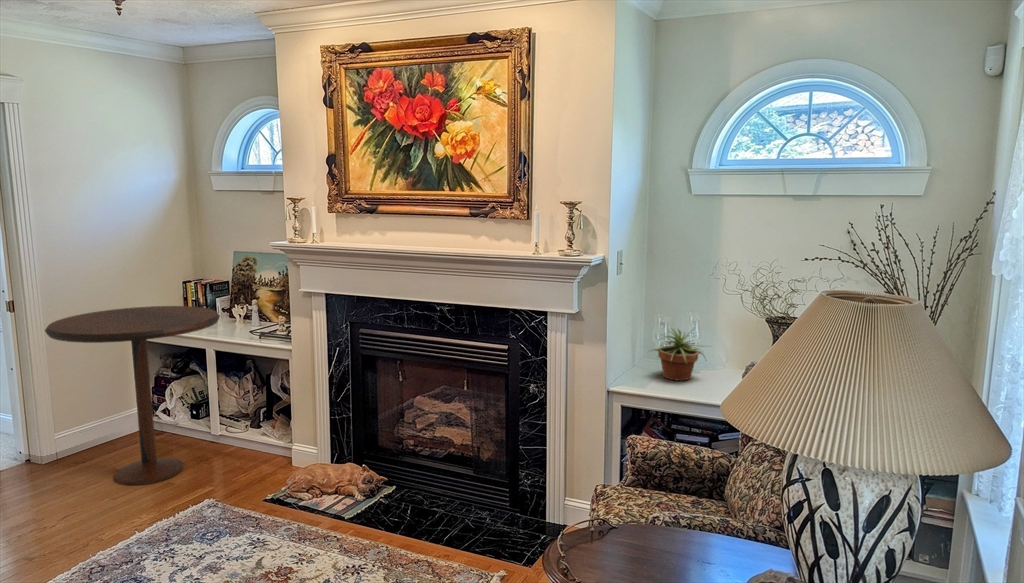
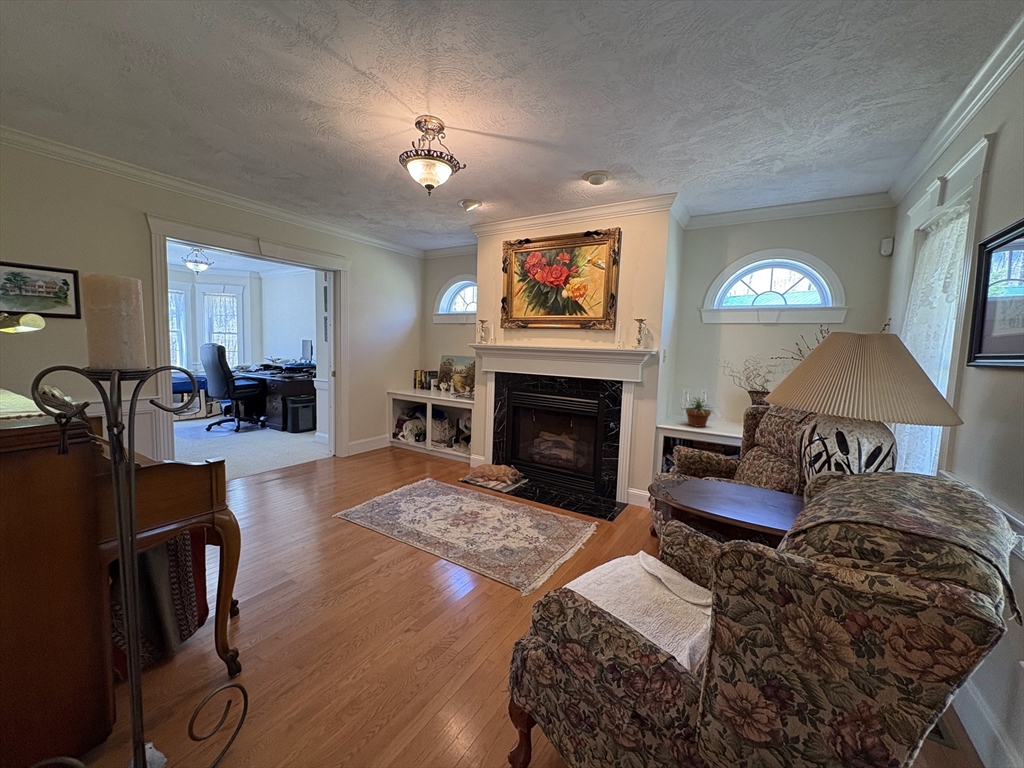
pedestal table: present [45,306,220,485] -> none [357,378,439,468]

